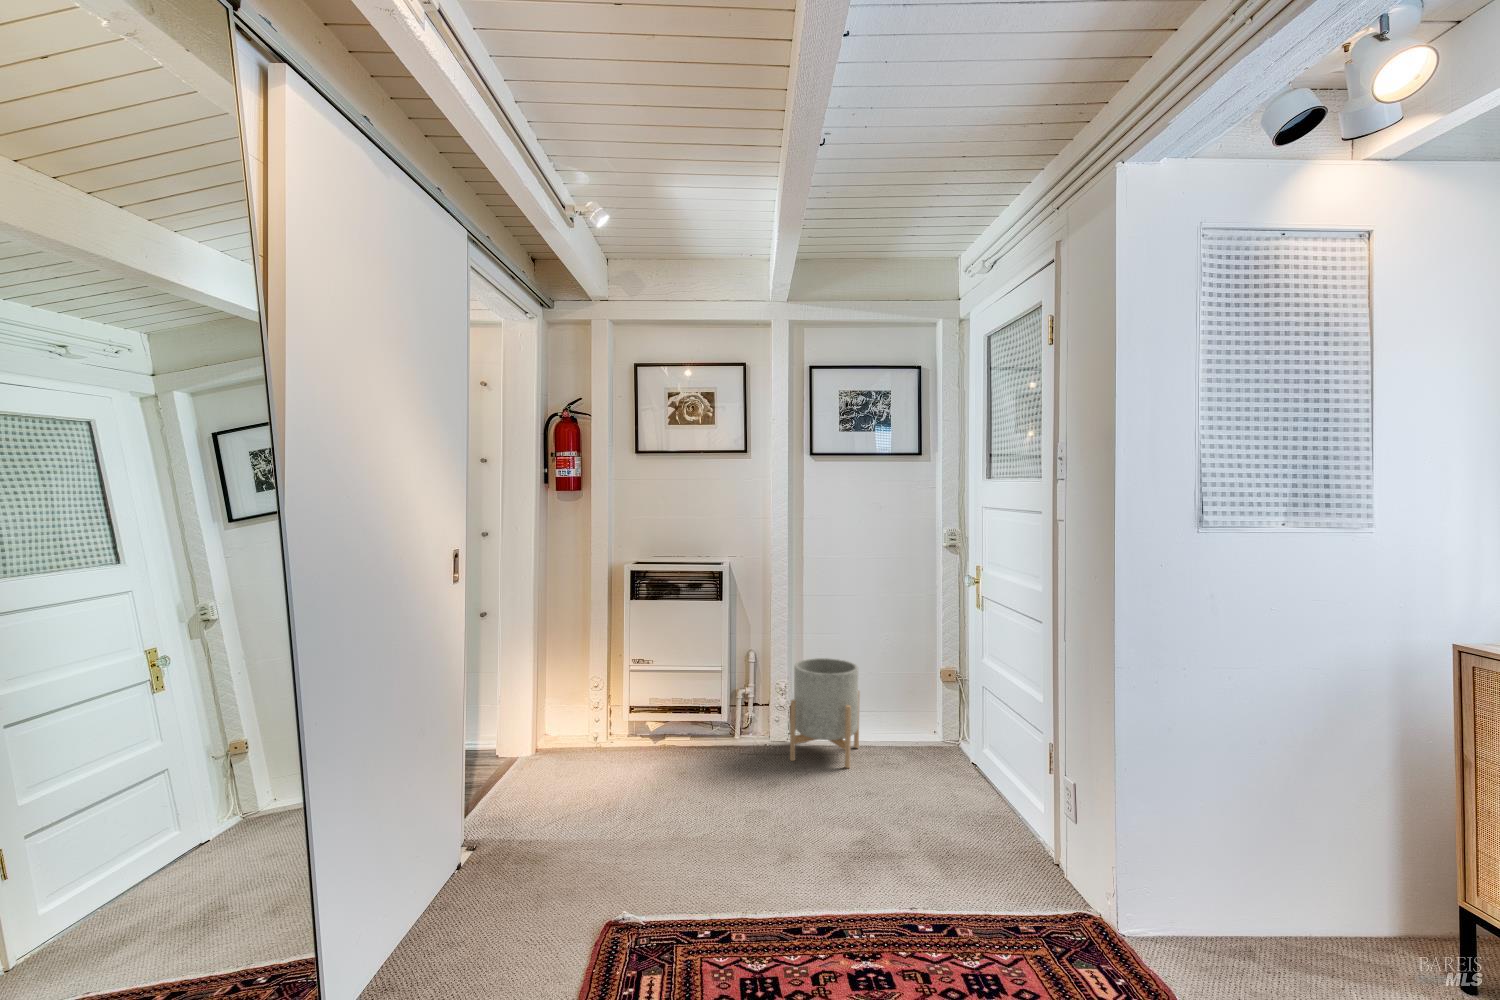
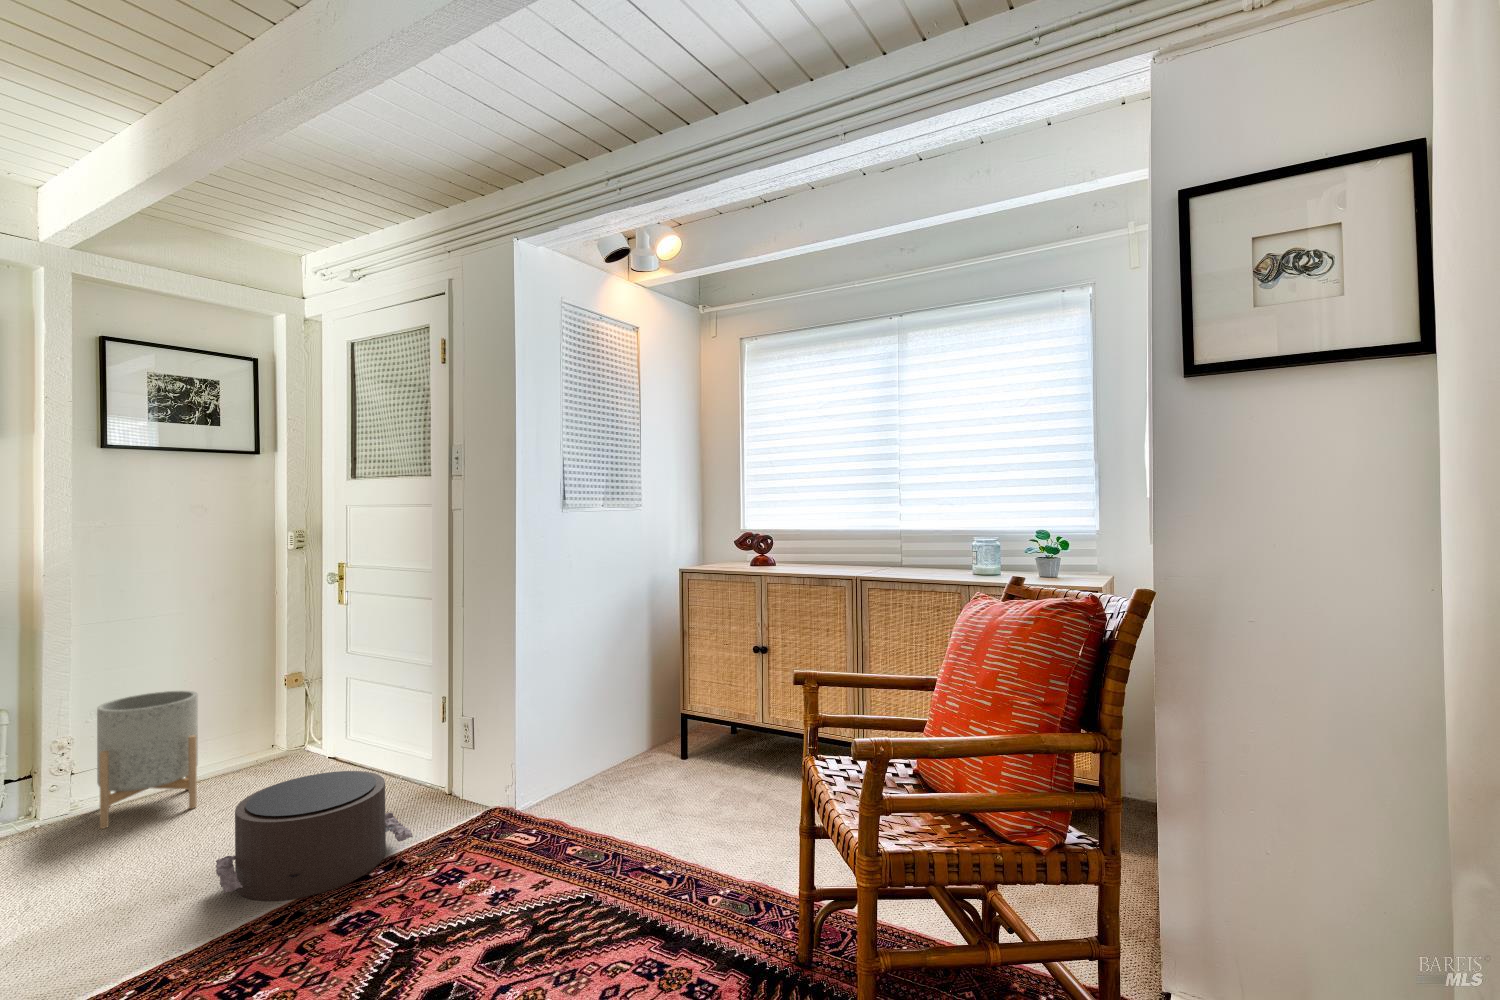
pouf: none [797,783,971,923] -> present [216,771,413,901]

